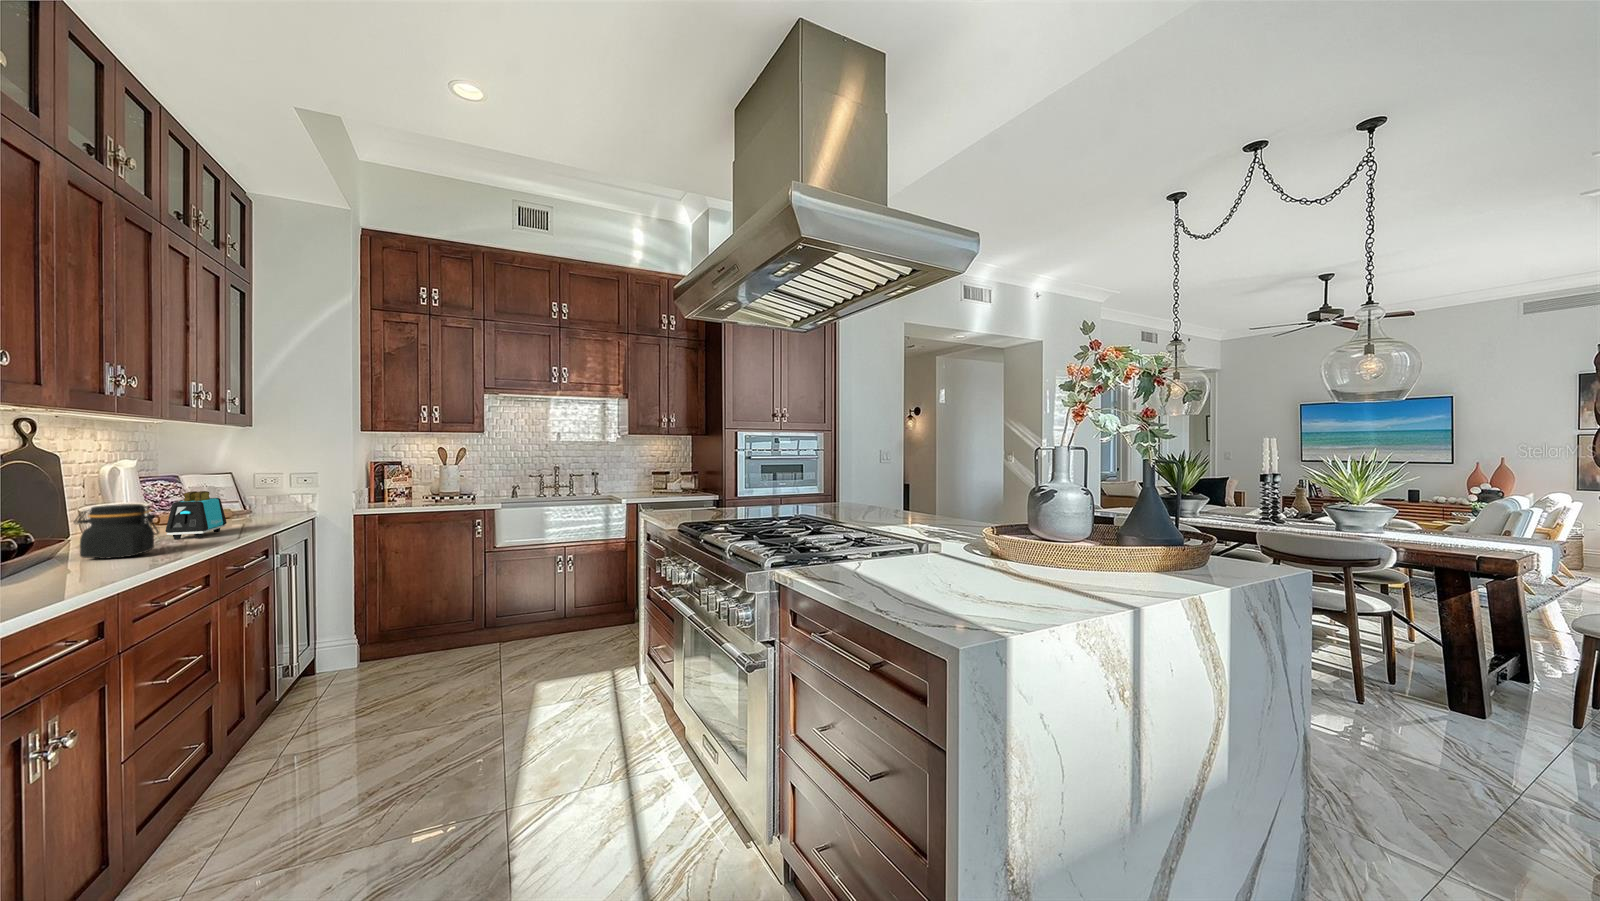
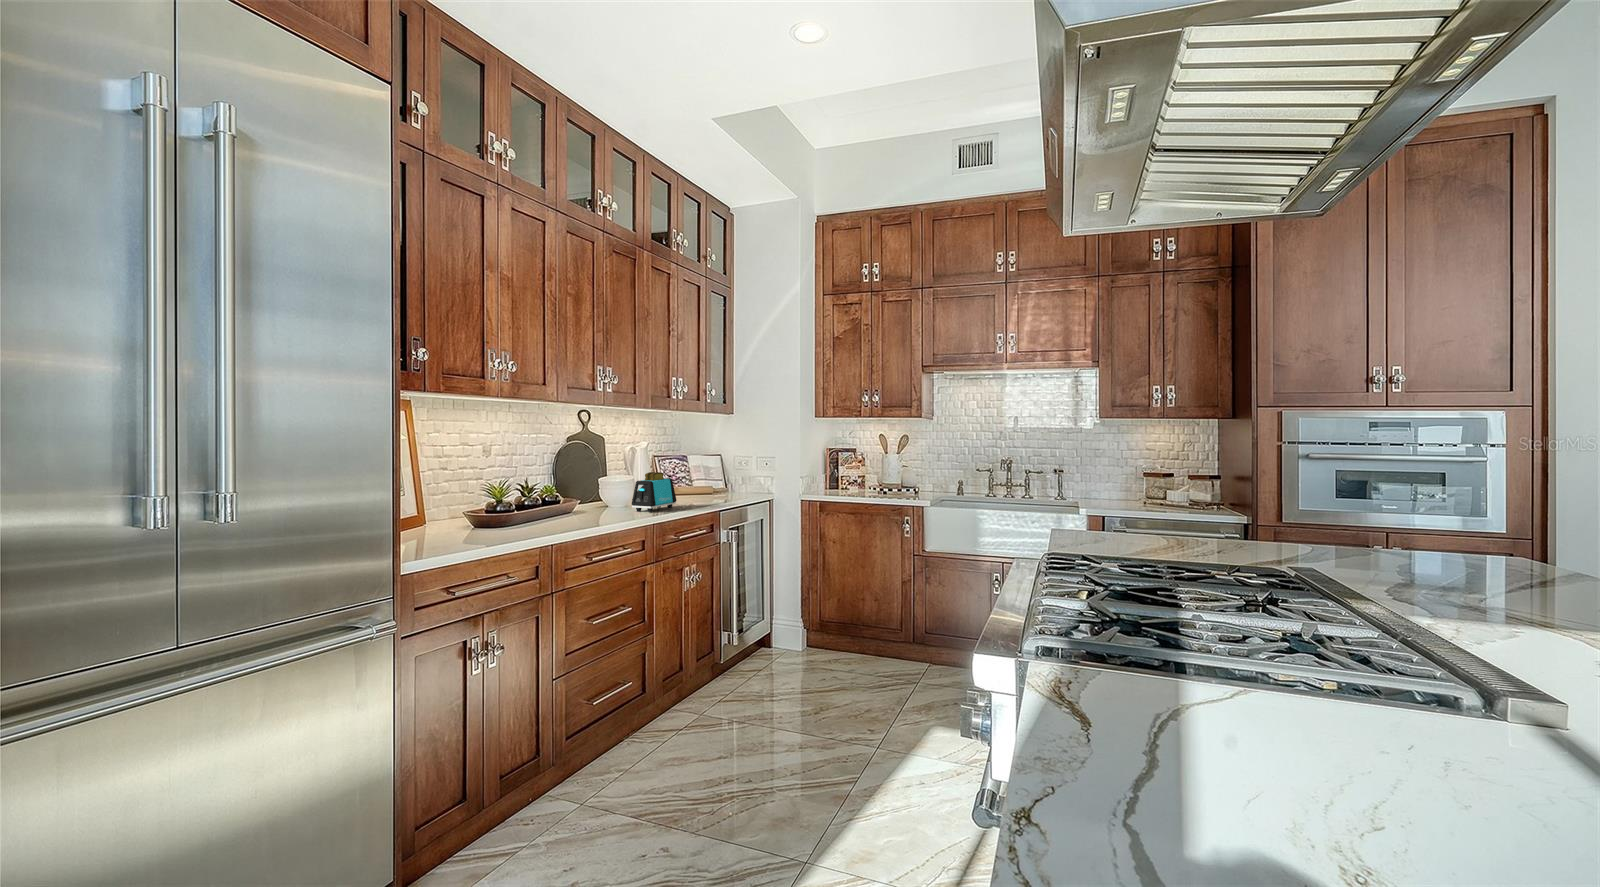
jar: present [74,504,159,559] -> none [558,481,601,523]

